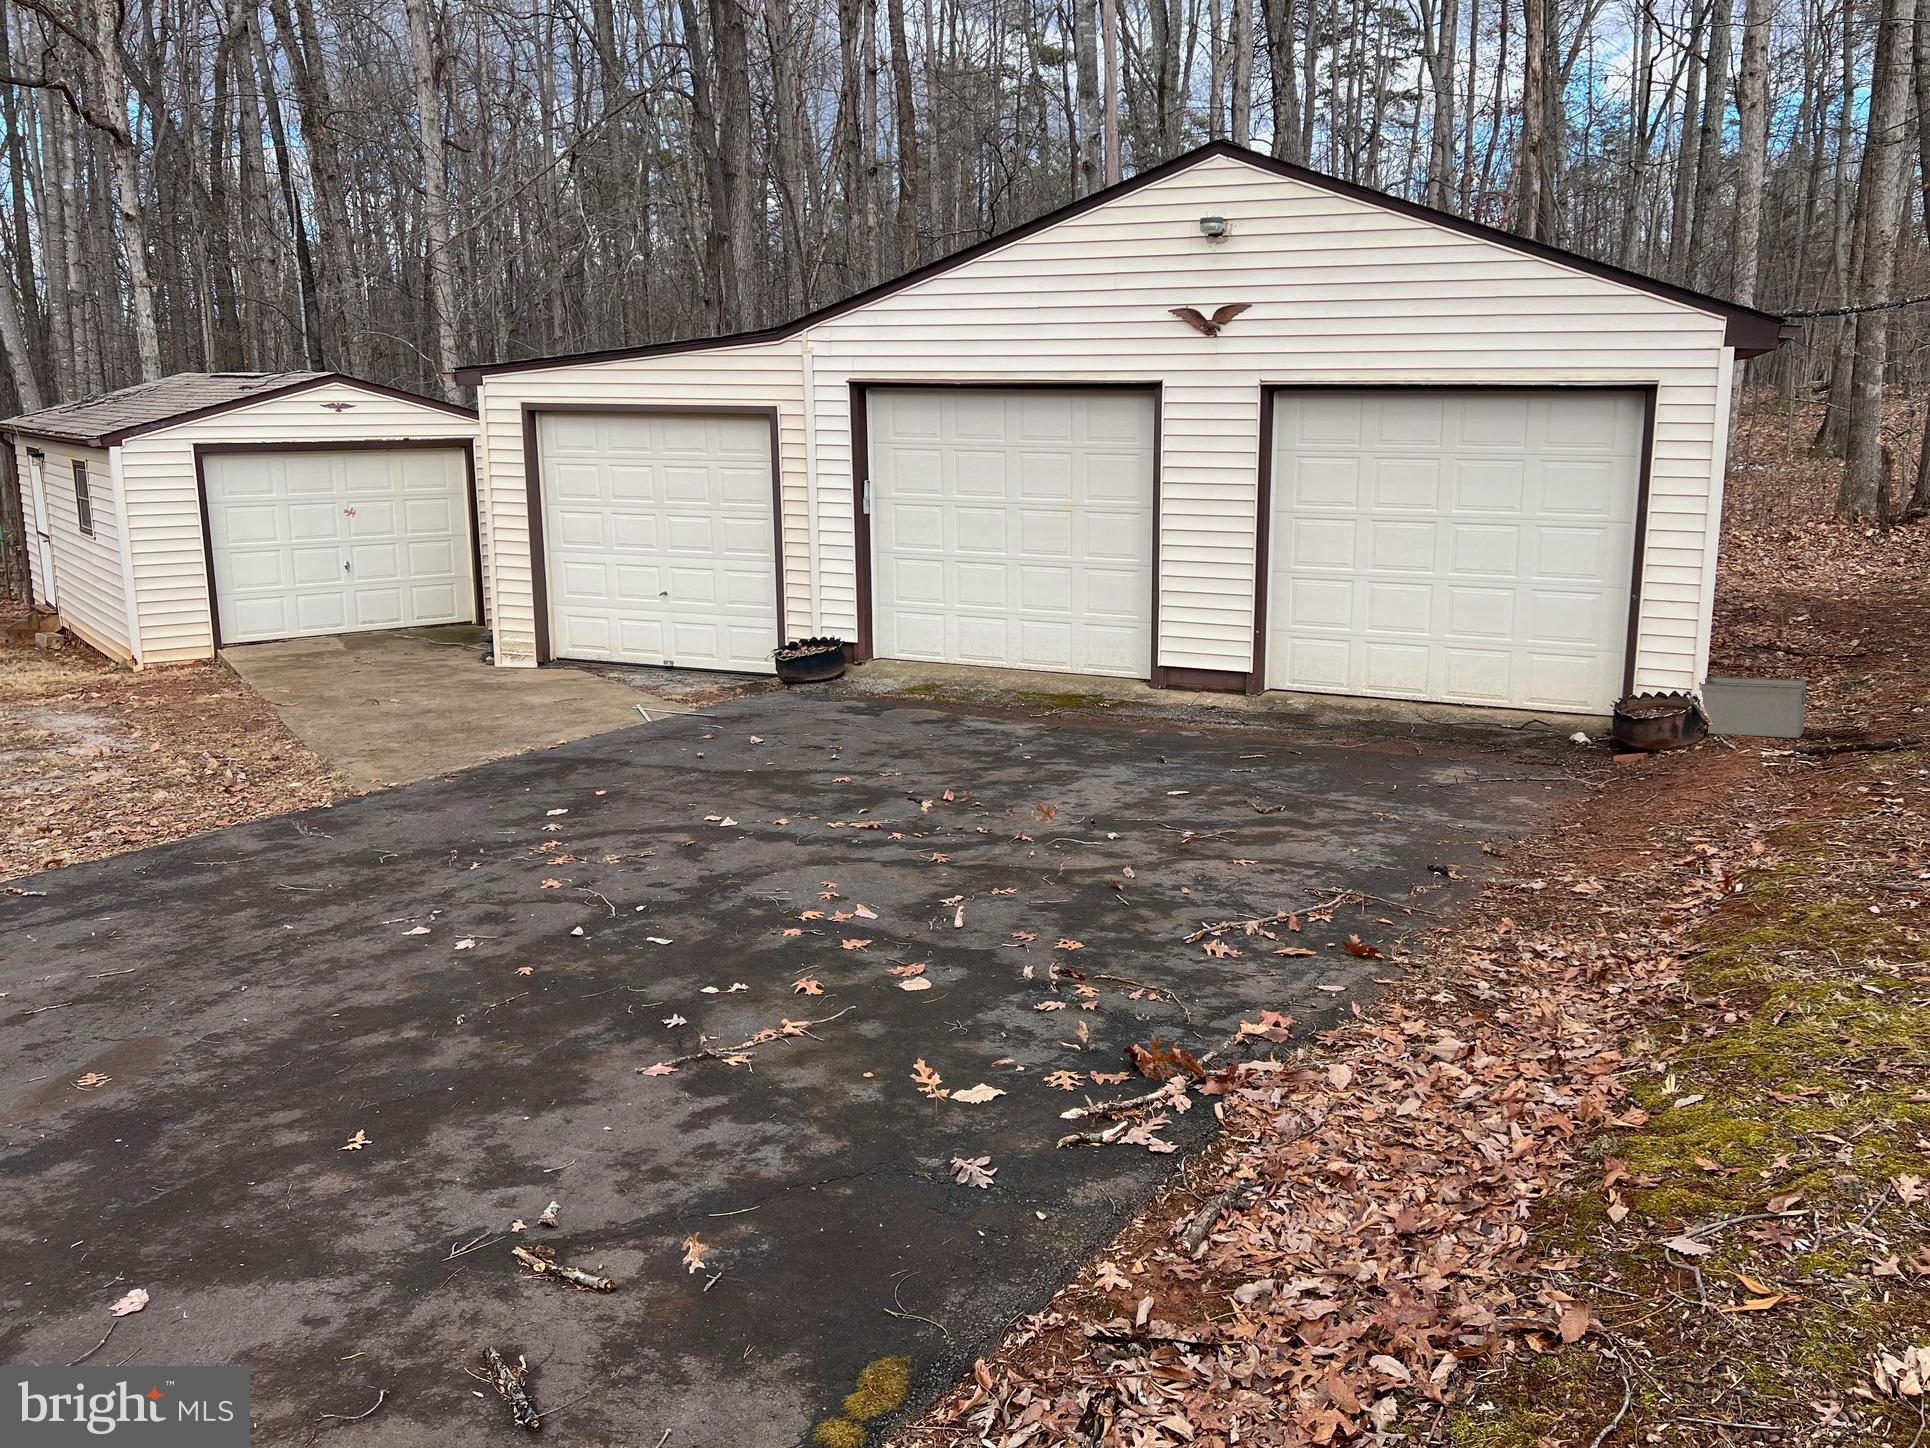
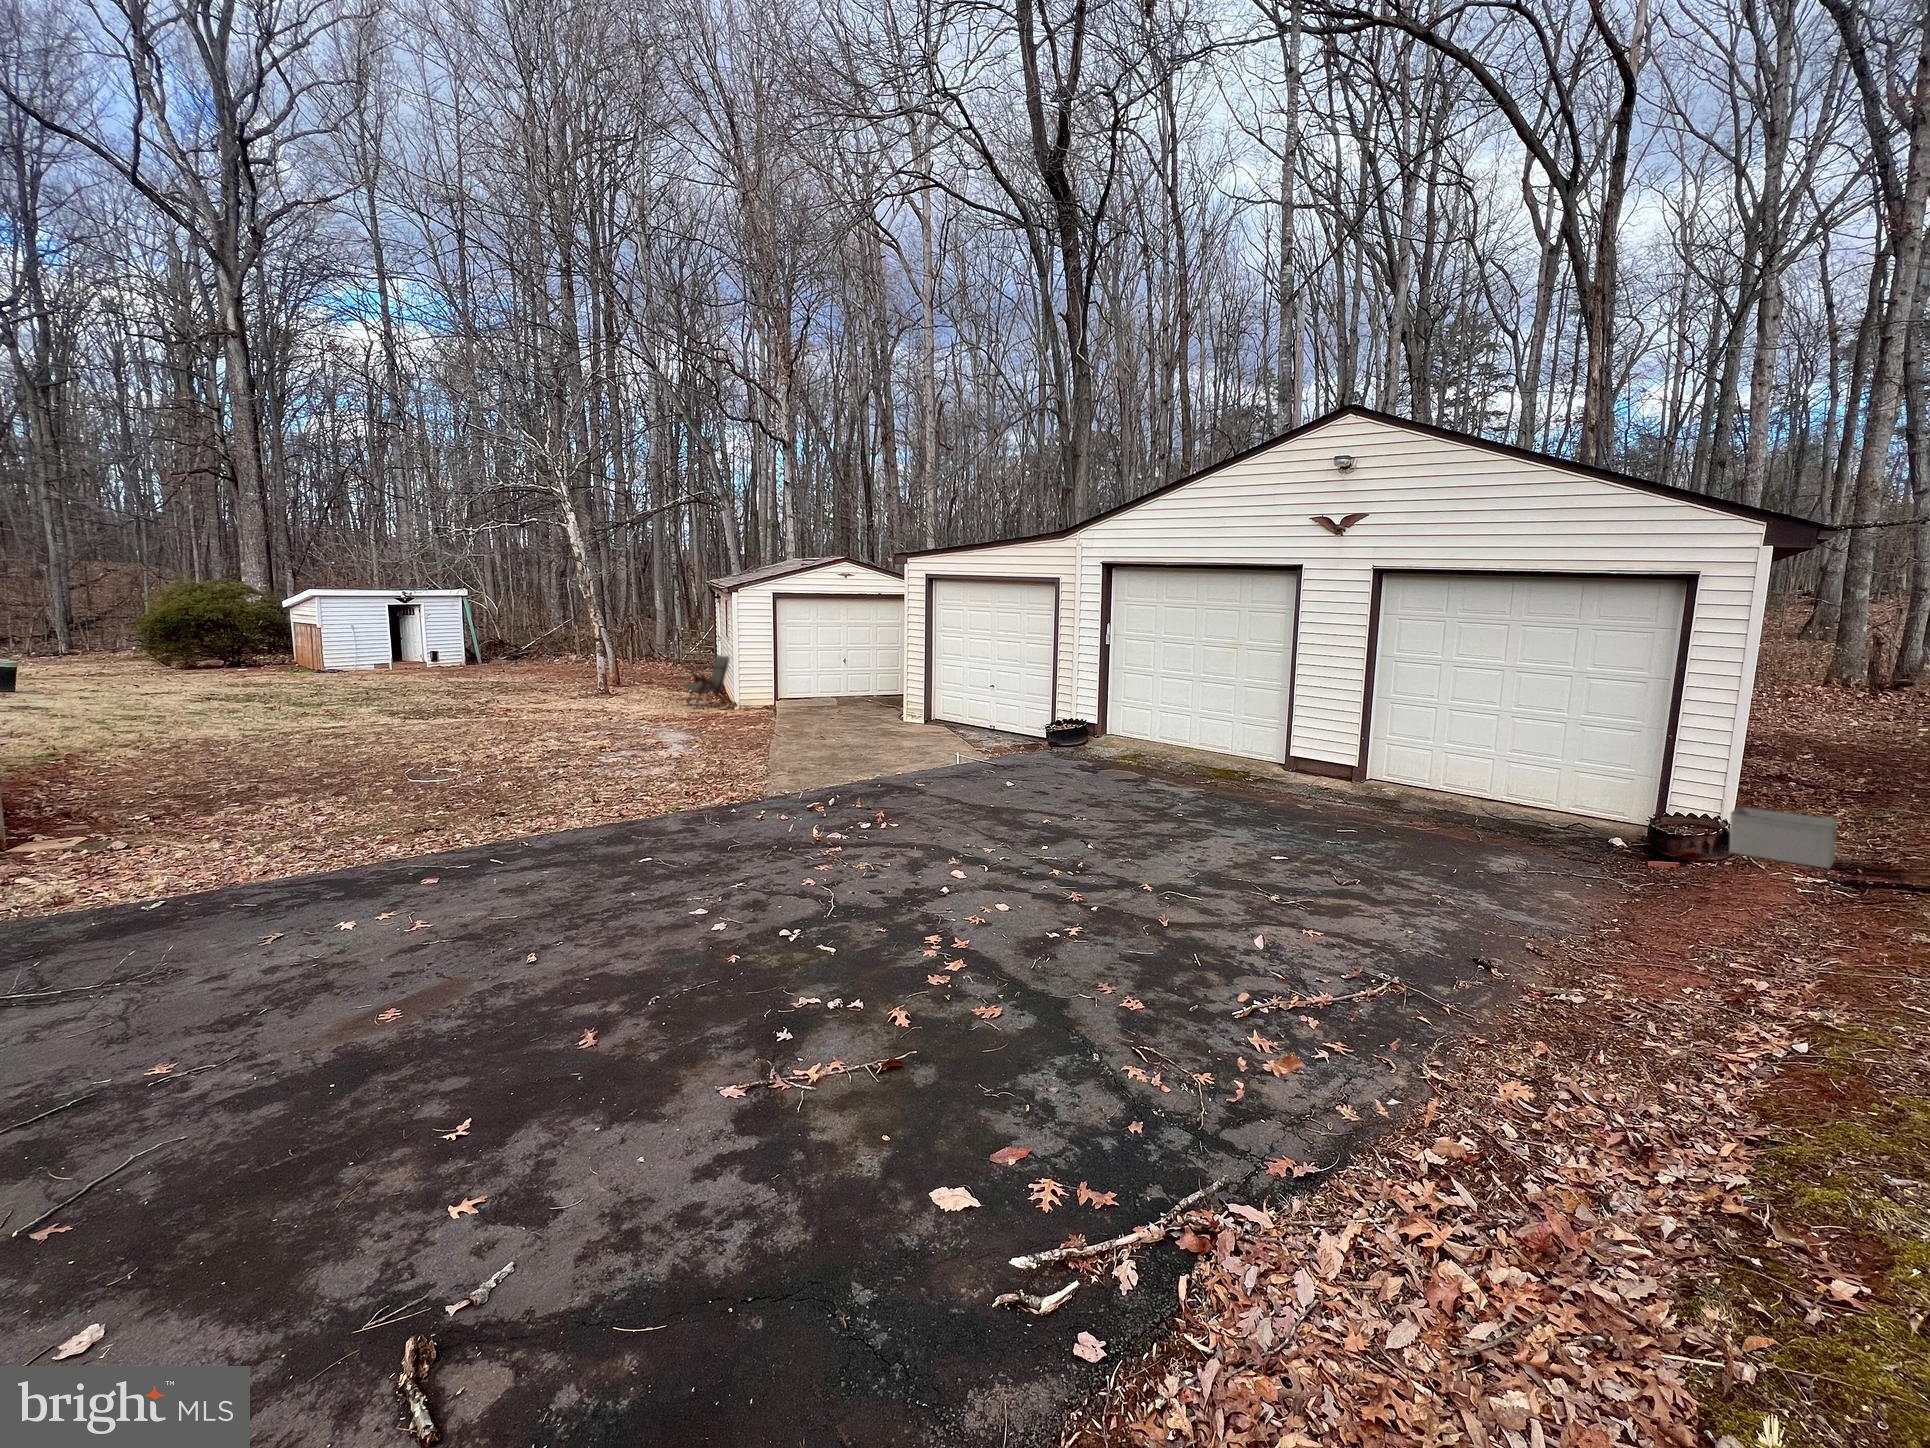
lounge chair: none [18,567,142,670] -> present [685,655,734,708]

